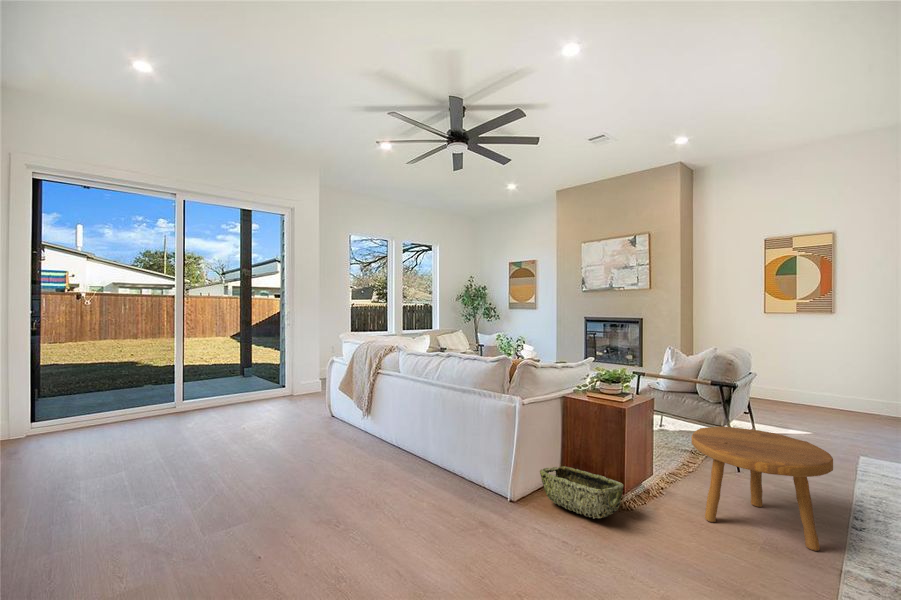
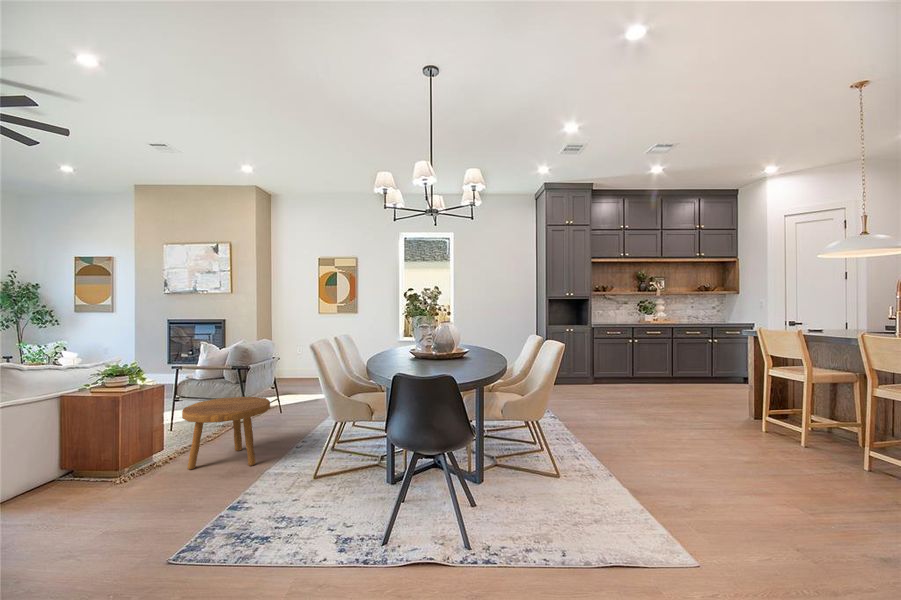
woven basket: present [540,466,624,519] -> none [15,459,111,497]

